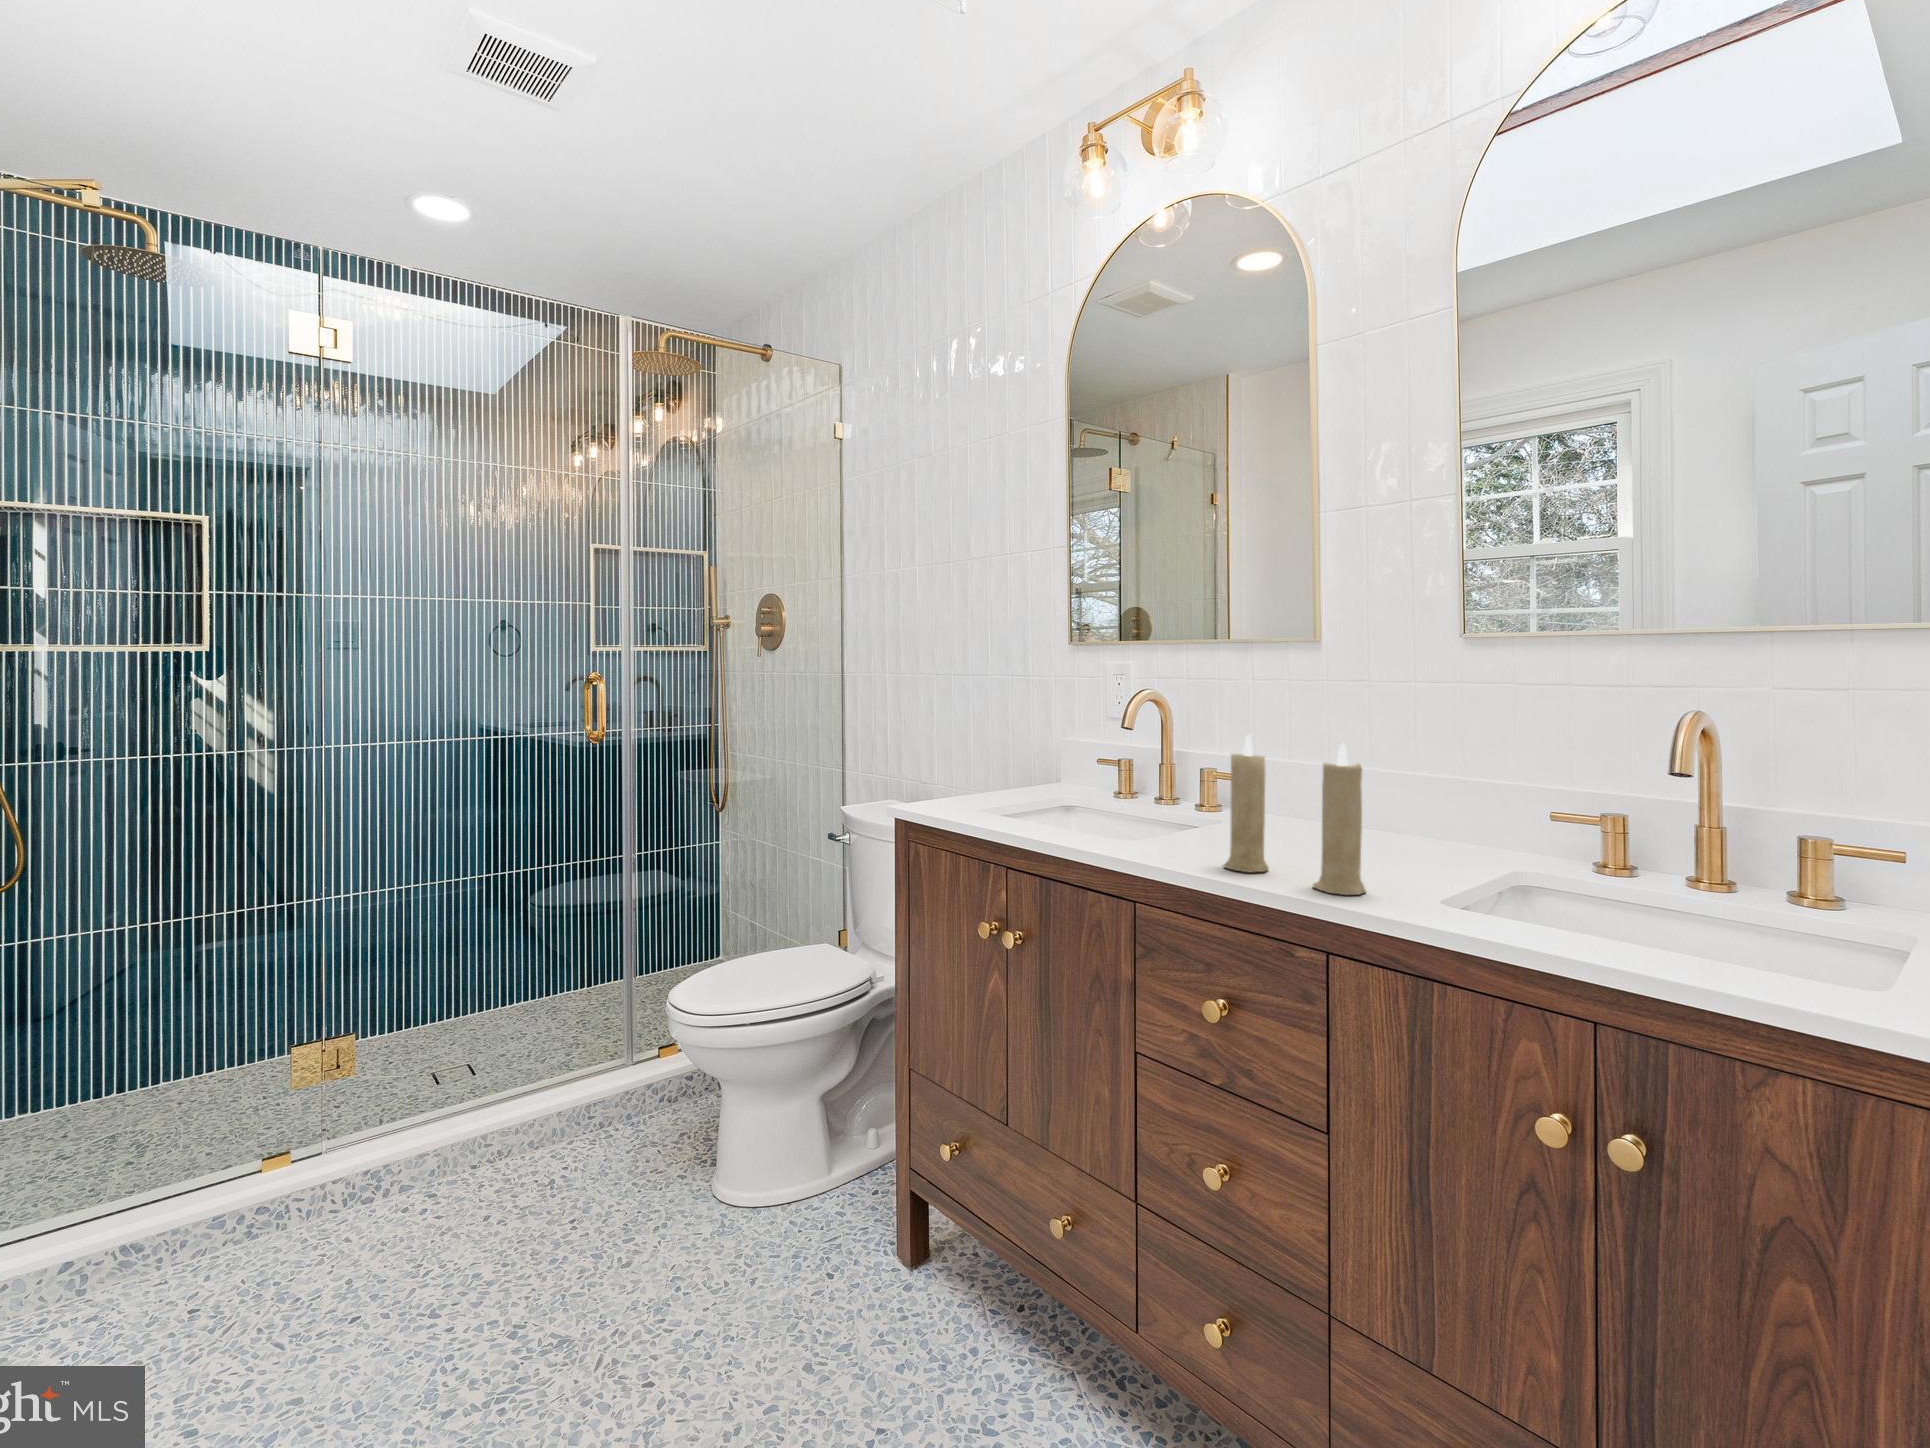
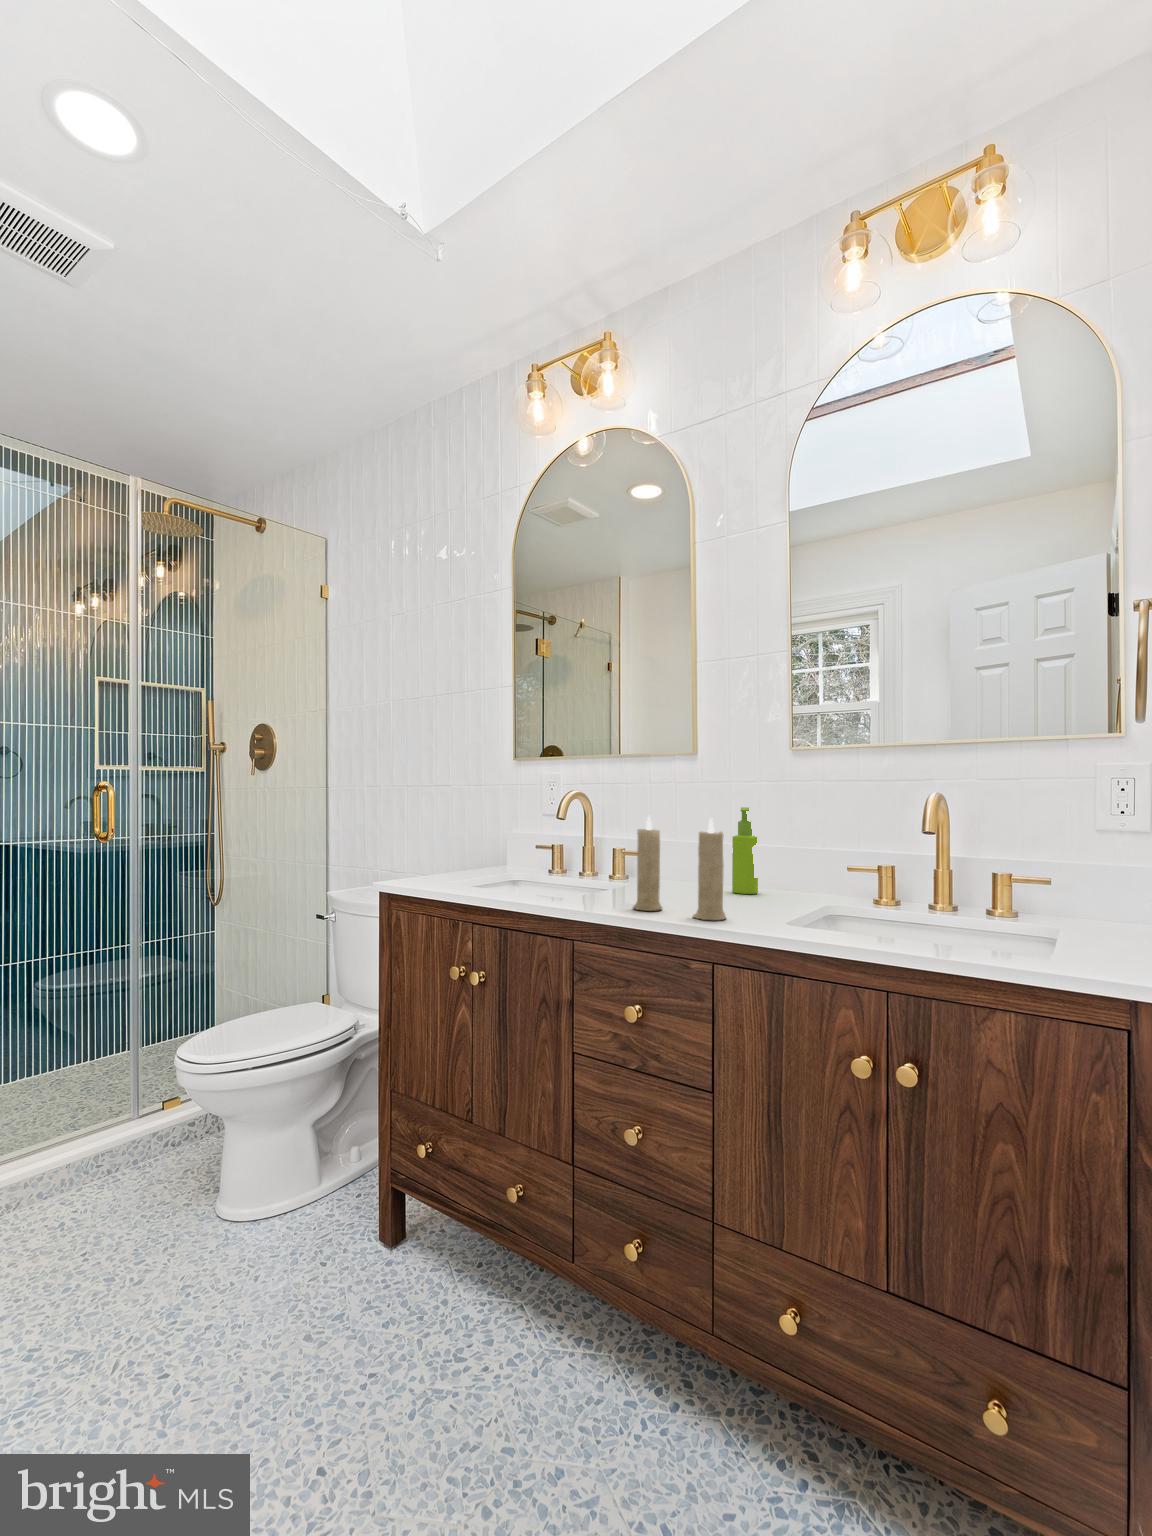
soap dispenser: none [1386,715,1428,844] -> present [732,807,758,894]

